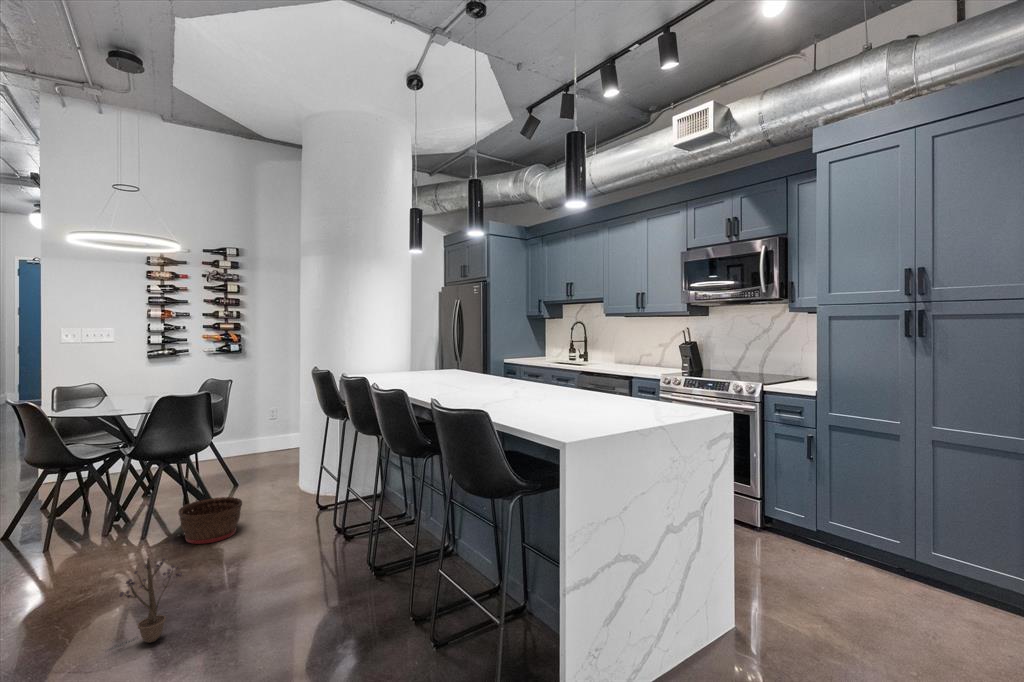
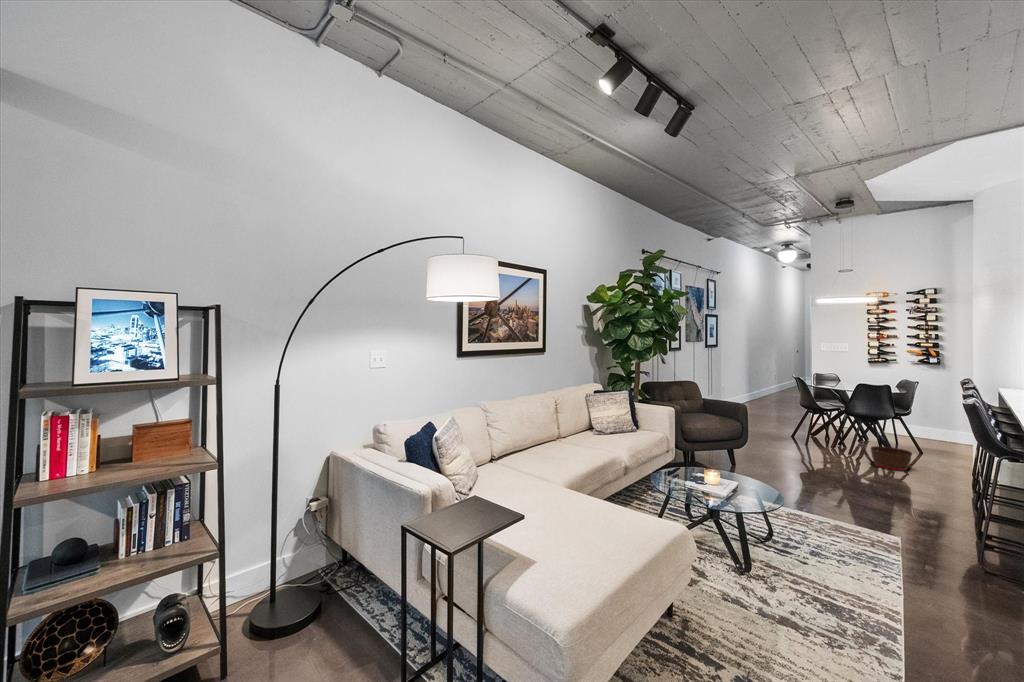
decorative plant: present [109,558,182,650] -> none [825,451,859,487]

